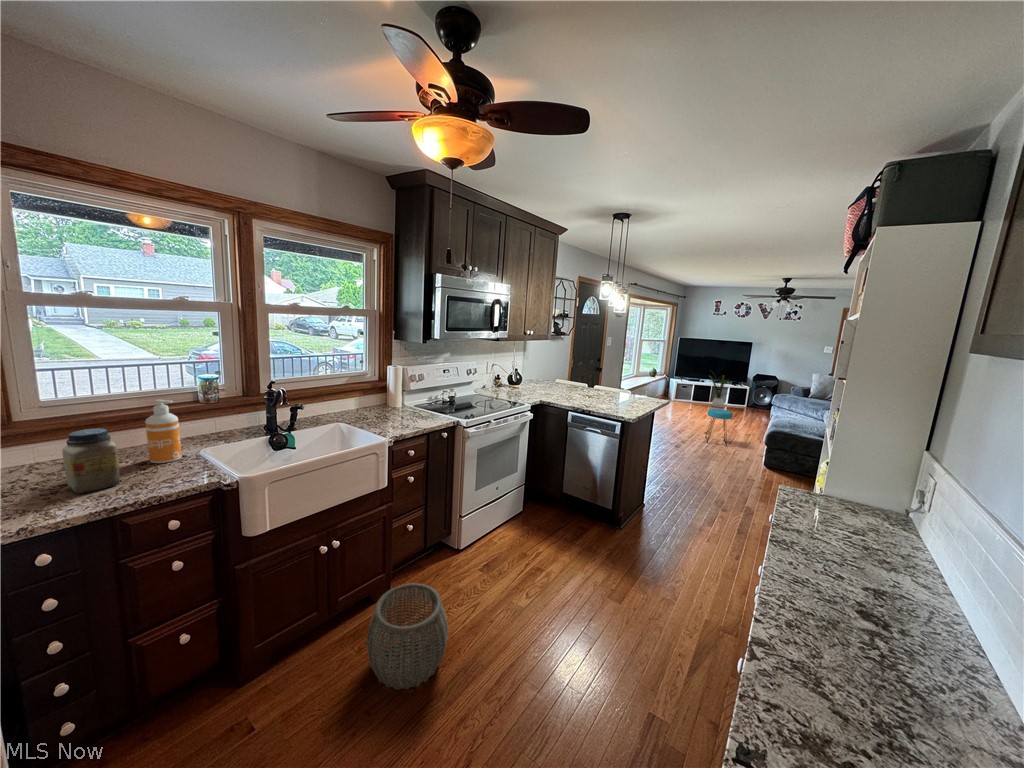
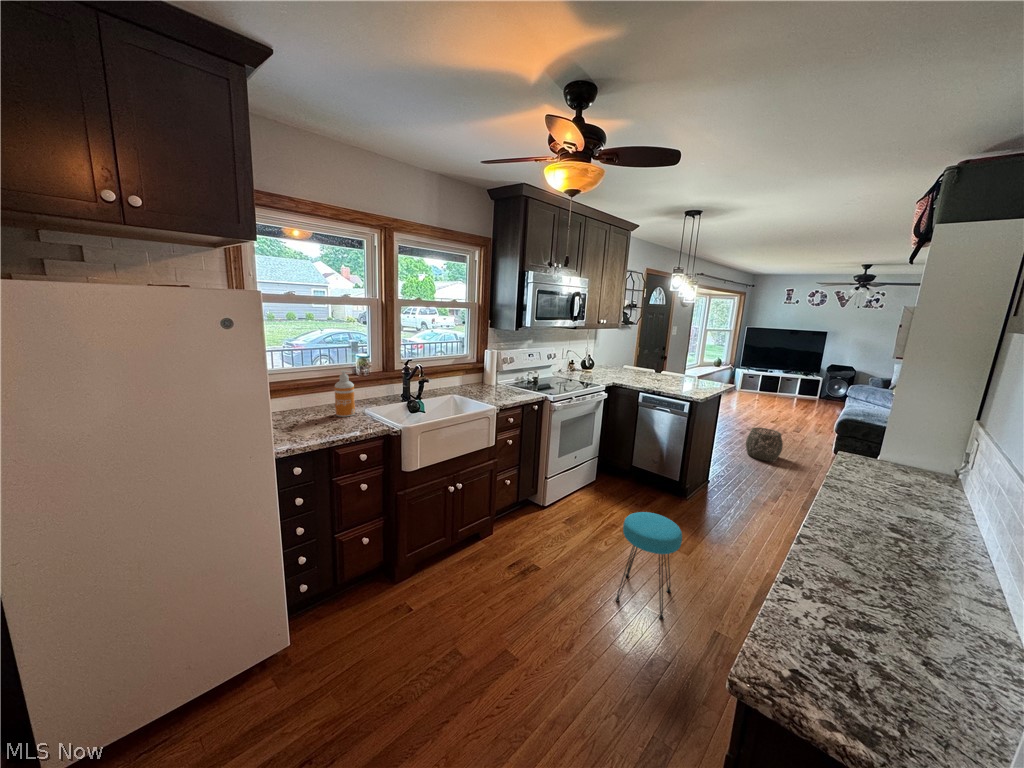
house plant: present [710,376,726,407] -> none [777,360,802,399]
stool: present [705,409,733,445] -> present [616,512,682,619]
jar: present [62,428,120,494] -> none [296,389,328,433]
woven basket: present [366,583,448,690] -> present [746,428,783,461]

